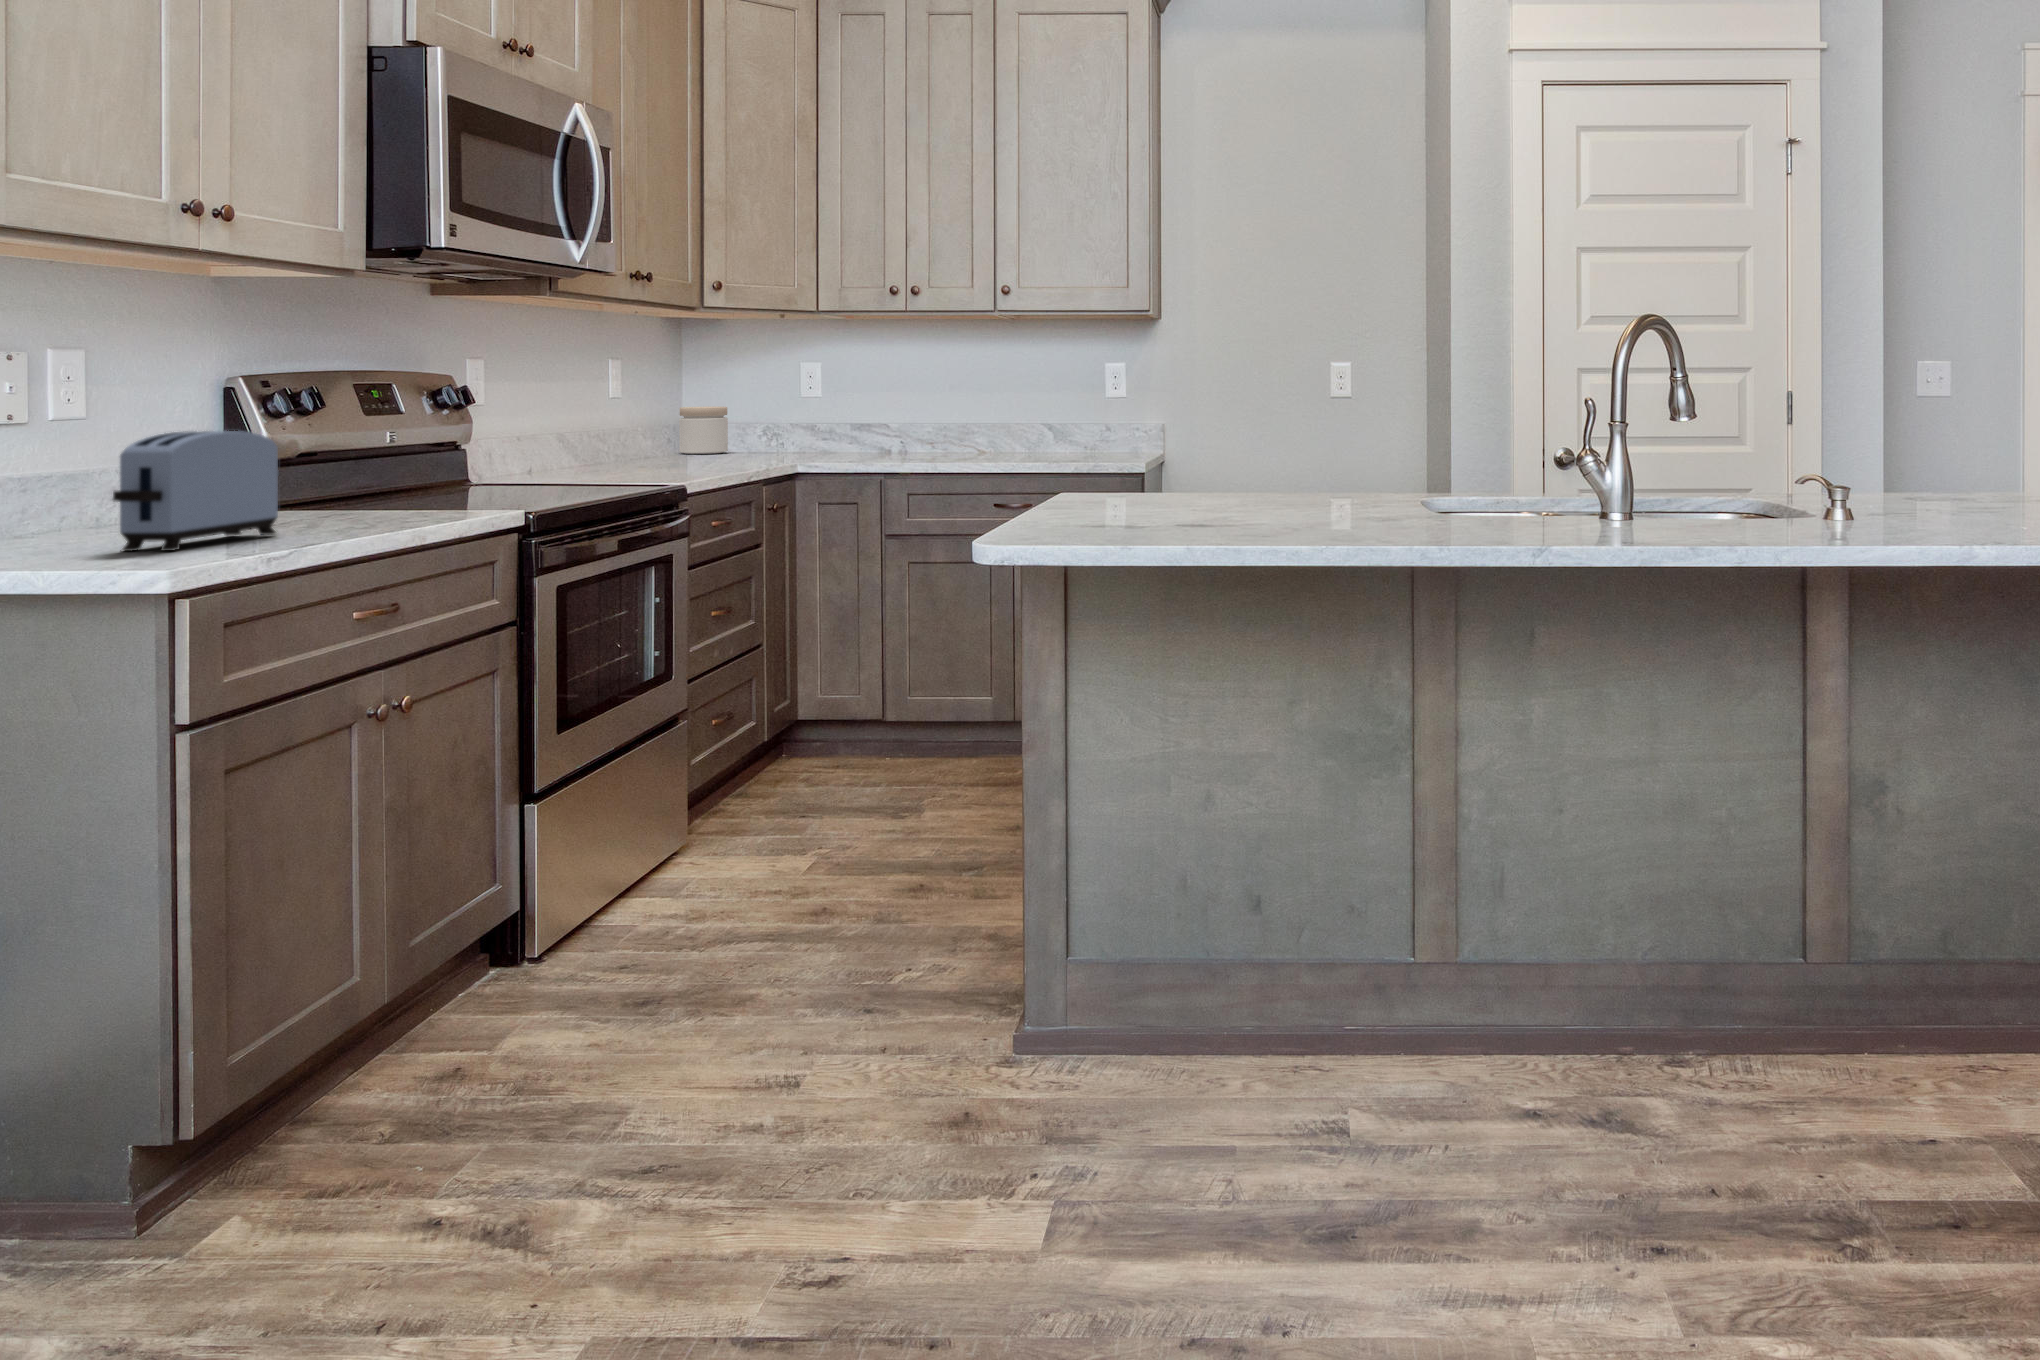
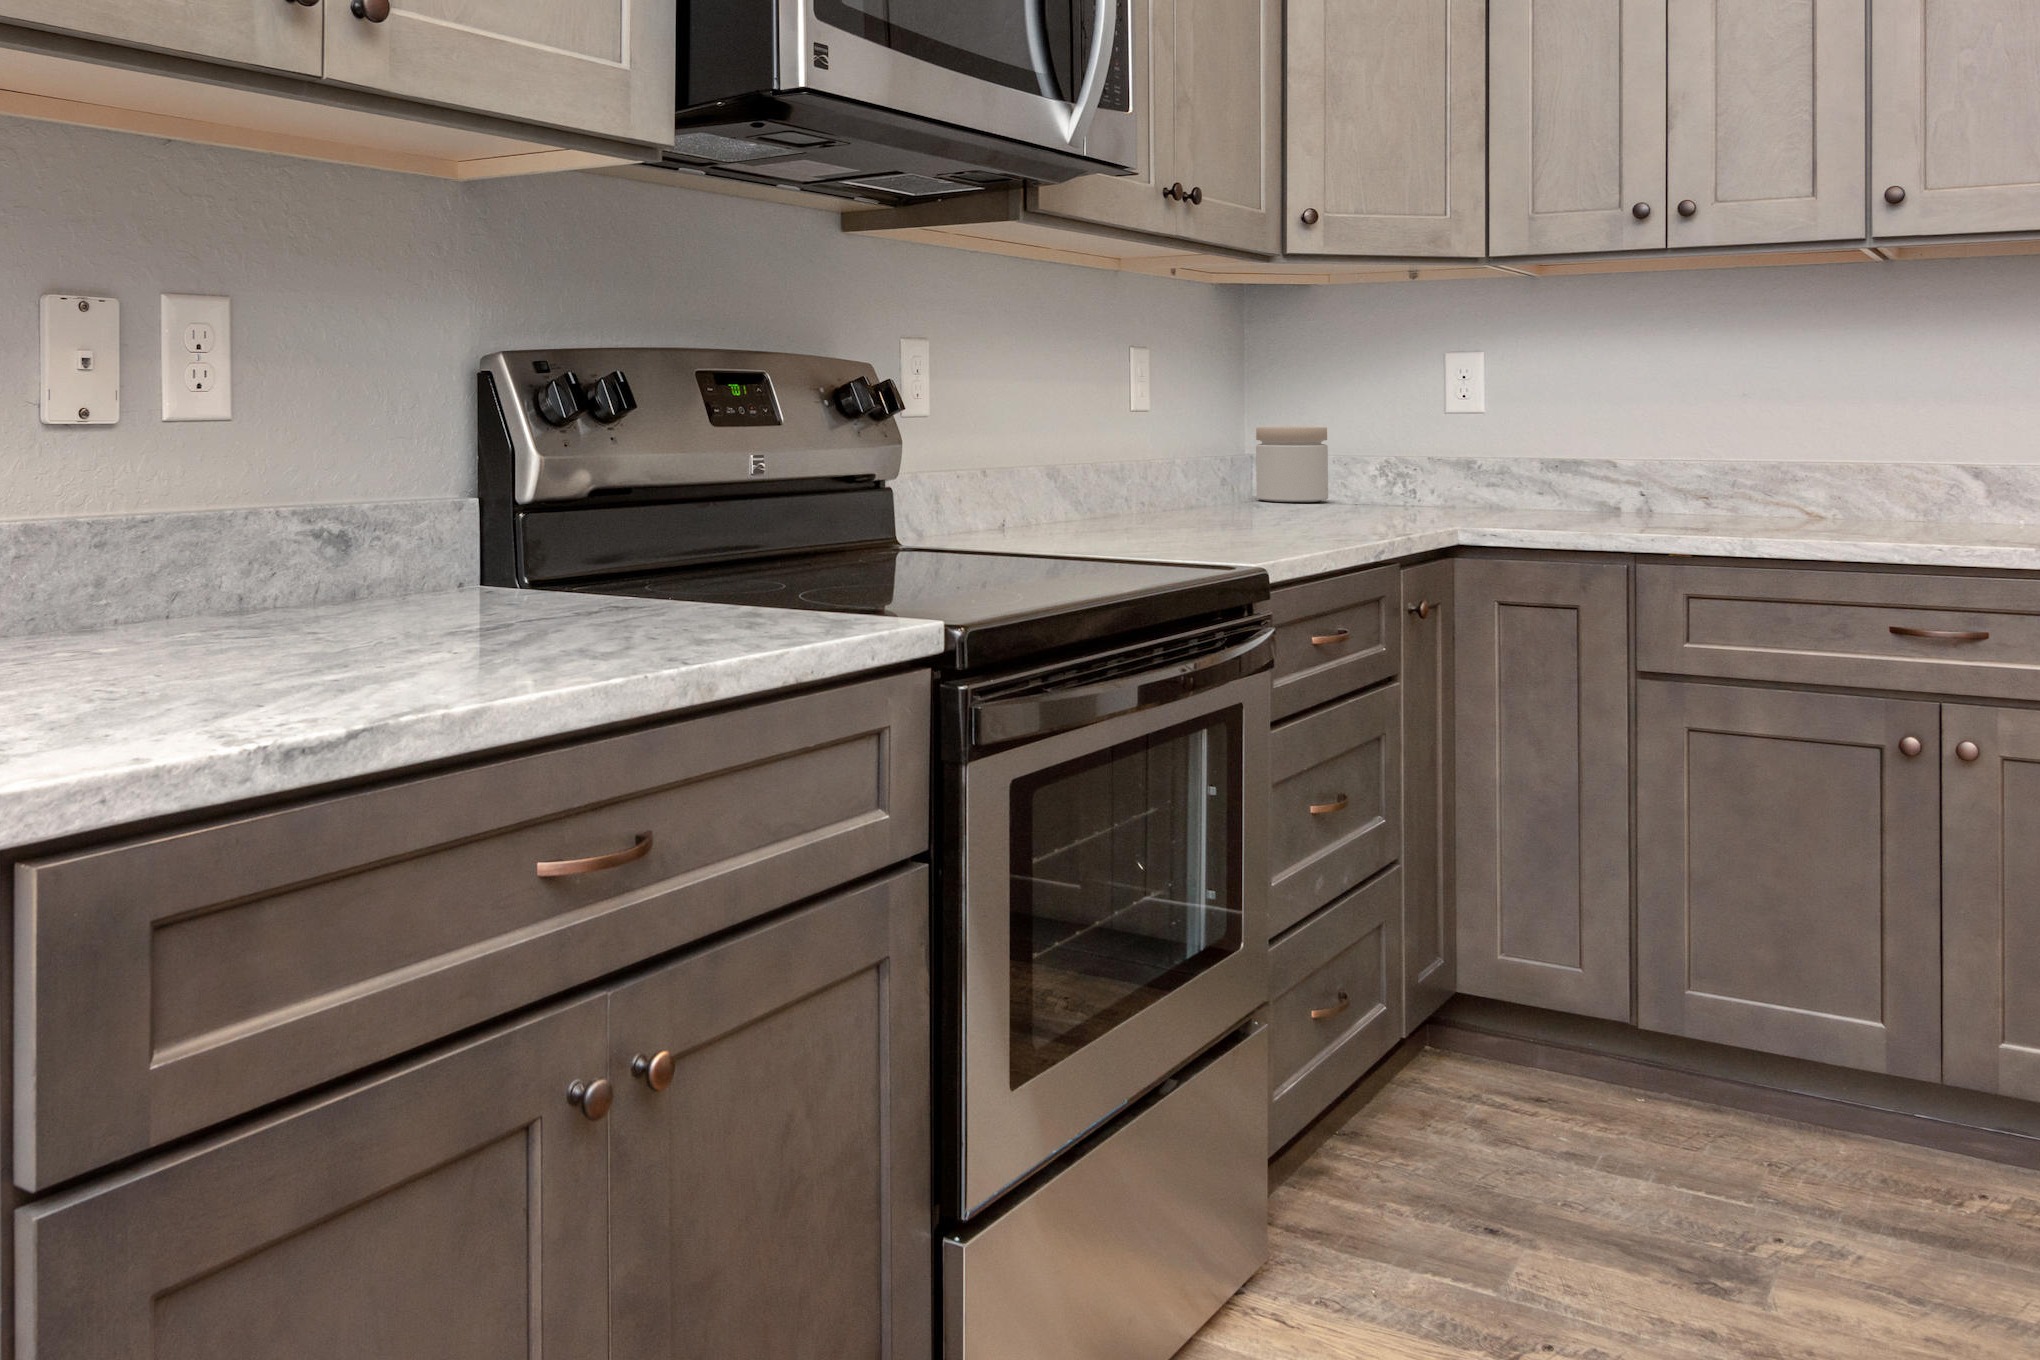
toaster: present [113,431,280,551] -> none [104,439,484,698]

